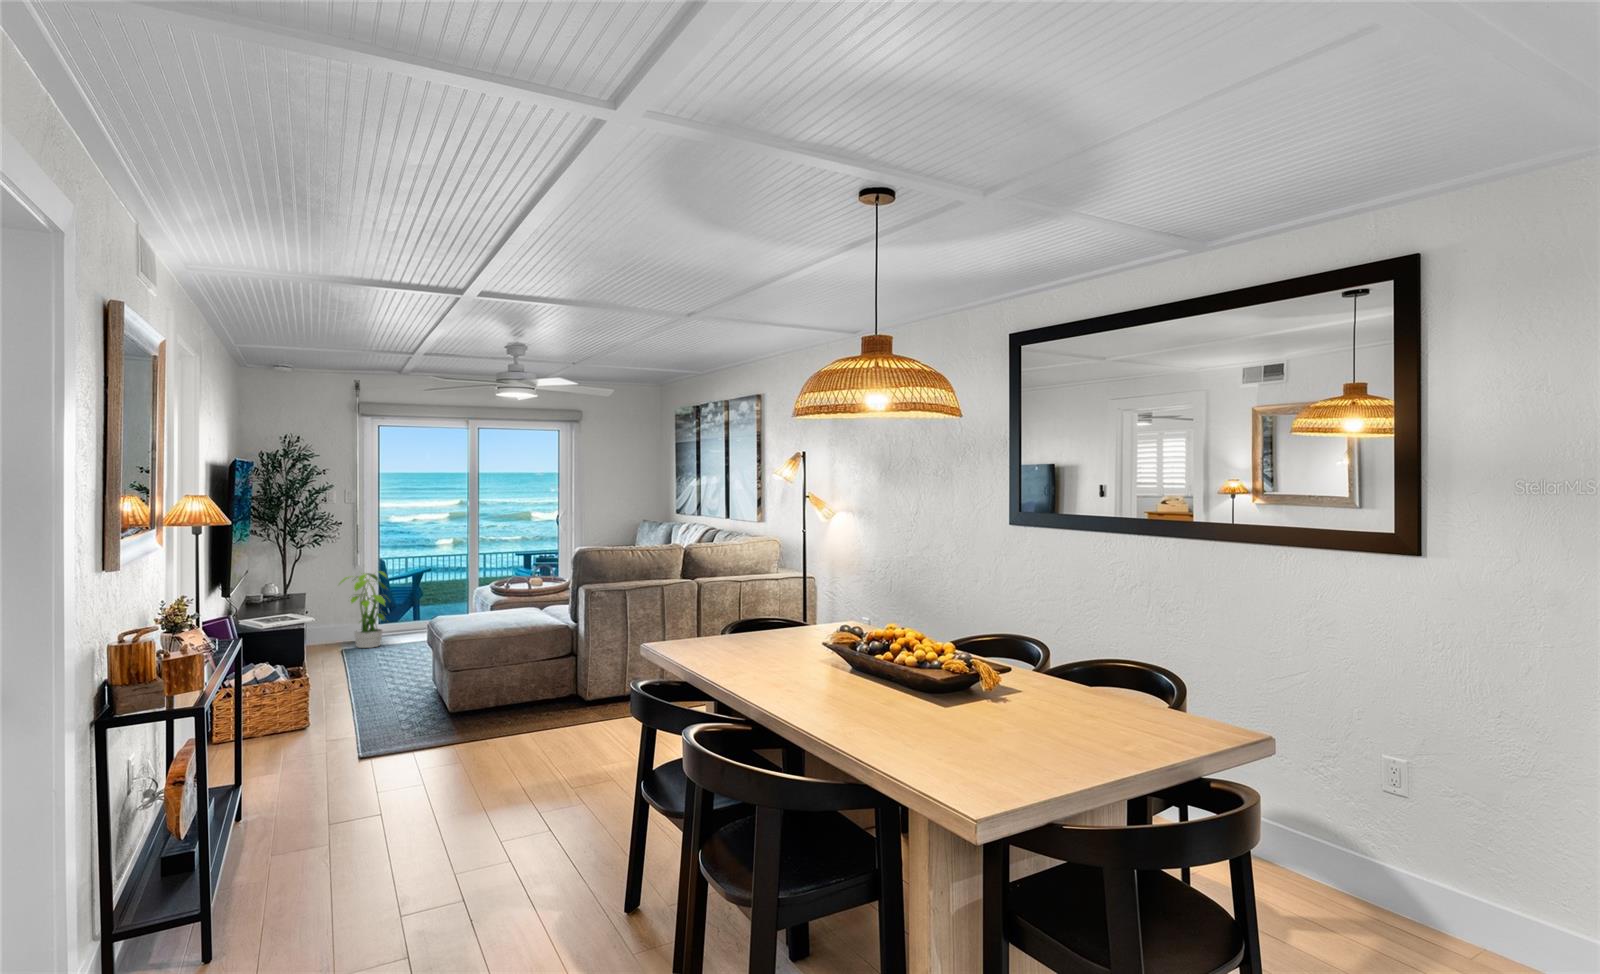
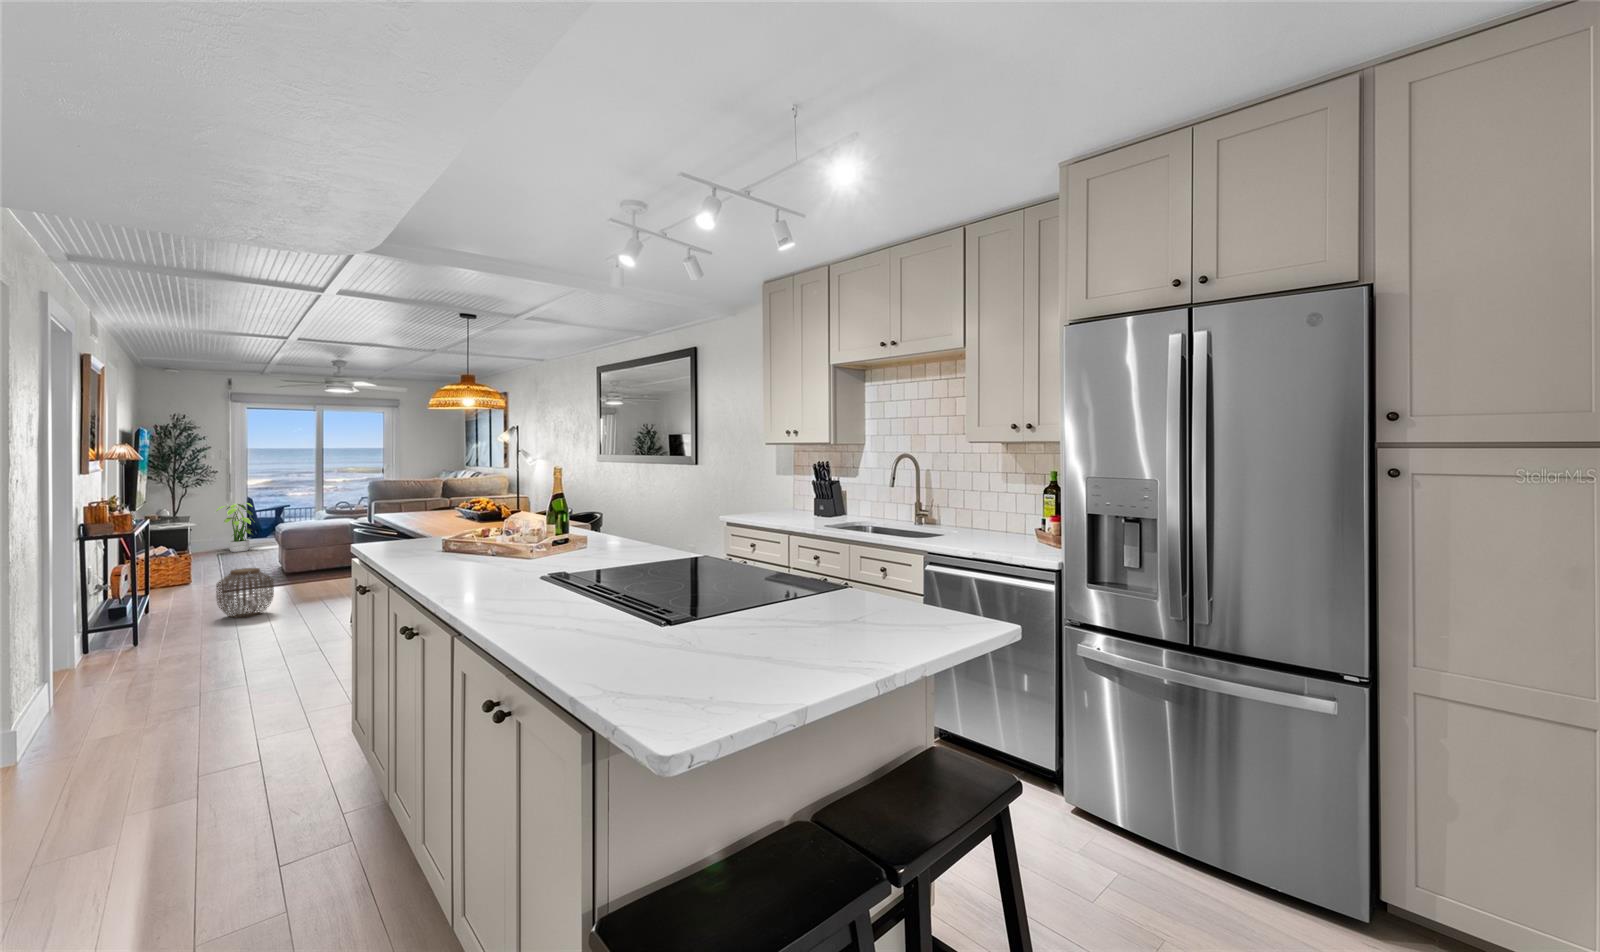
woven basket: none [348,742,447,852] -> present [216,568,274,618]

